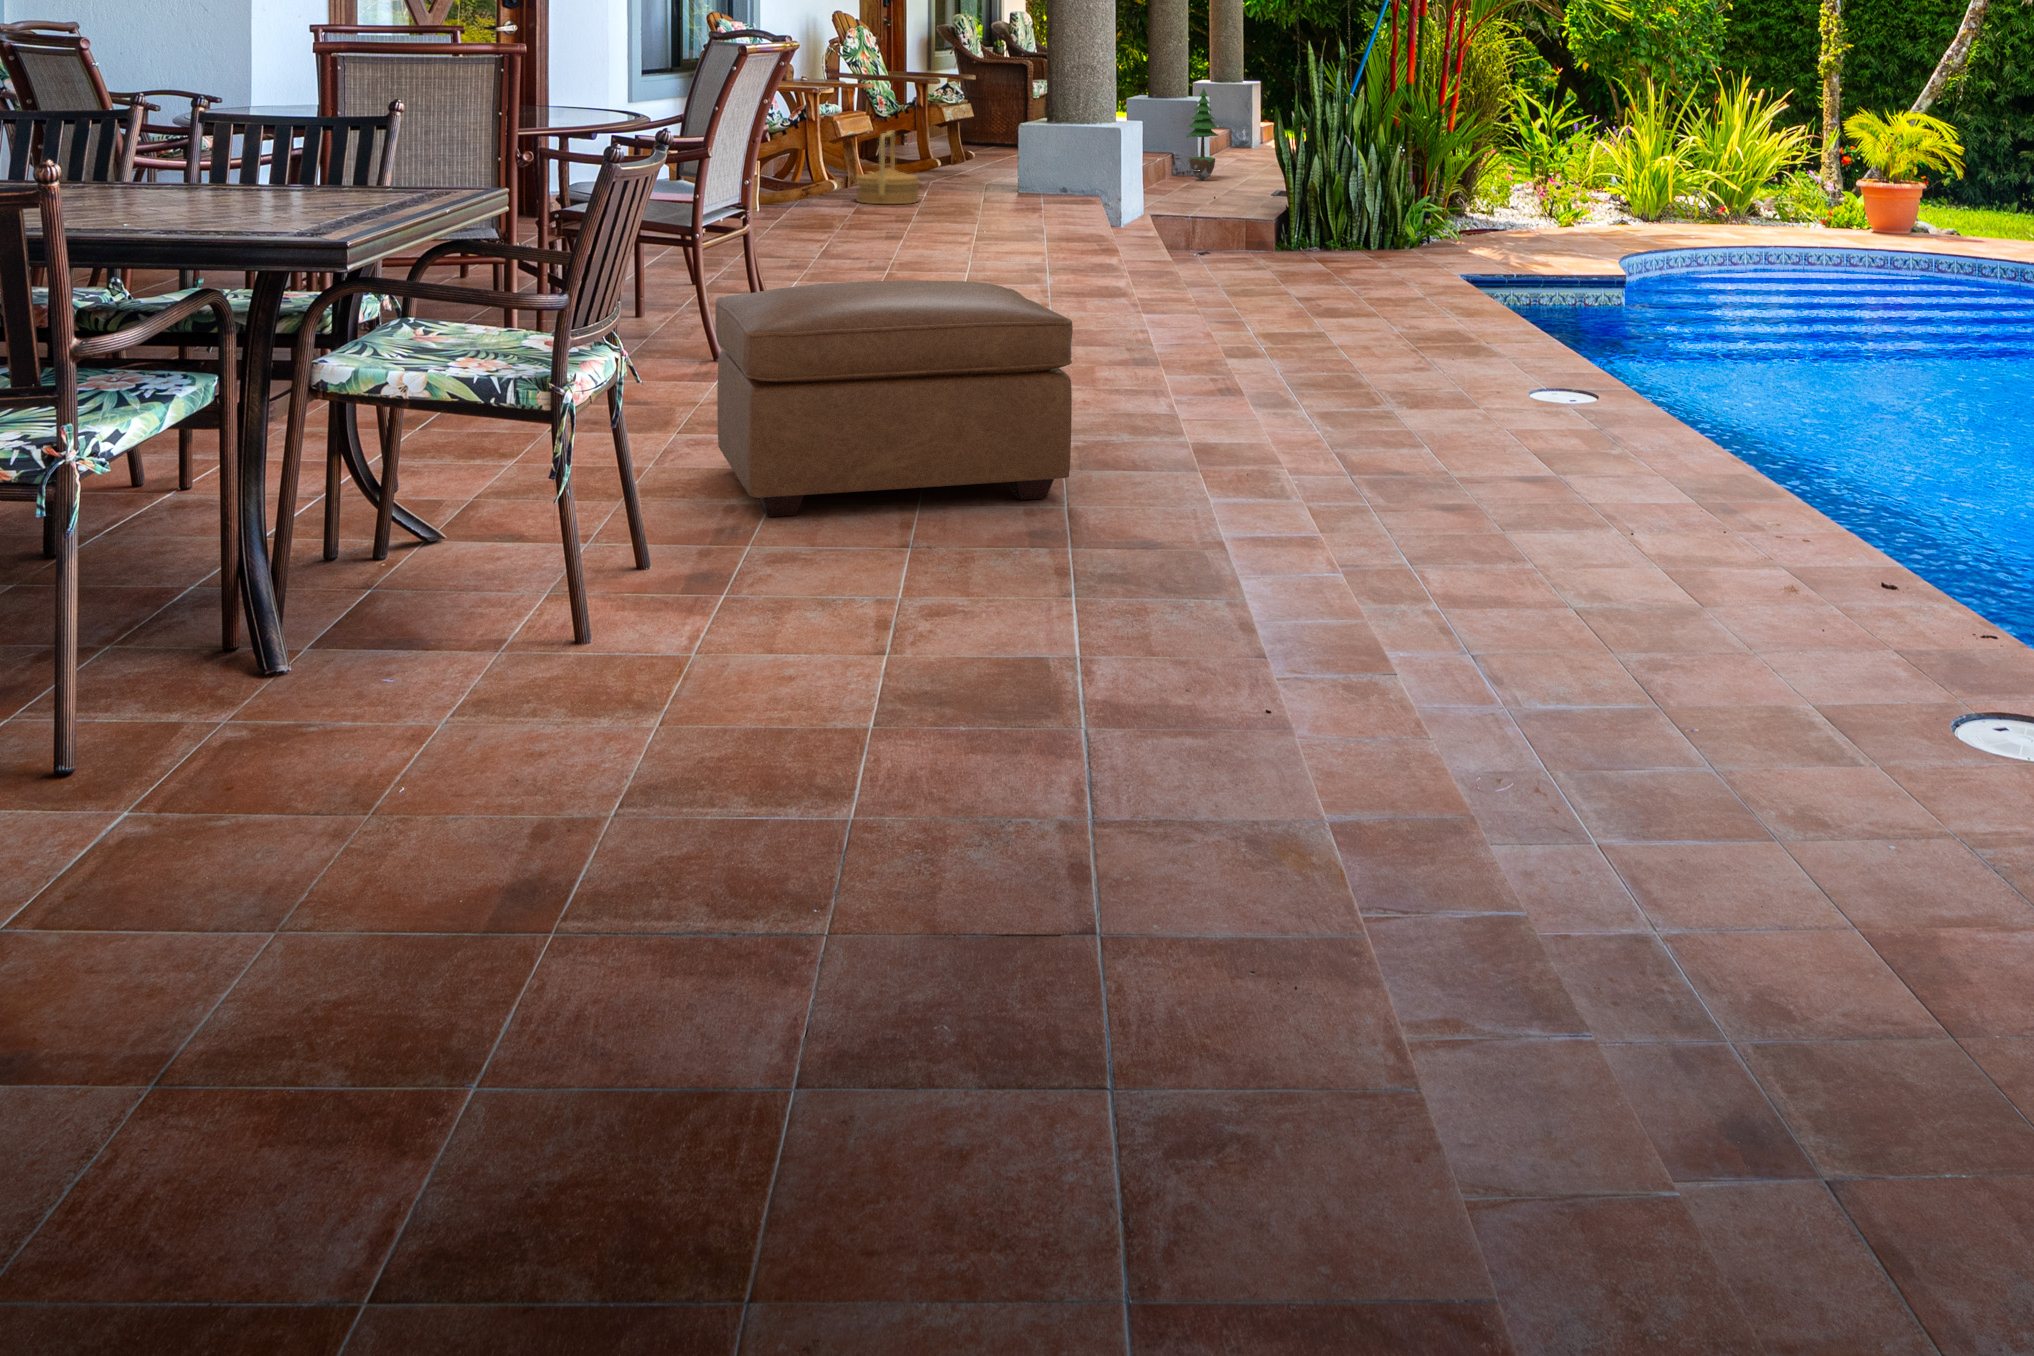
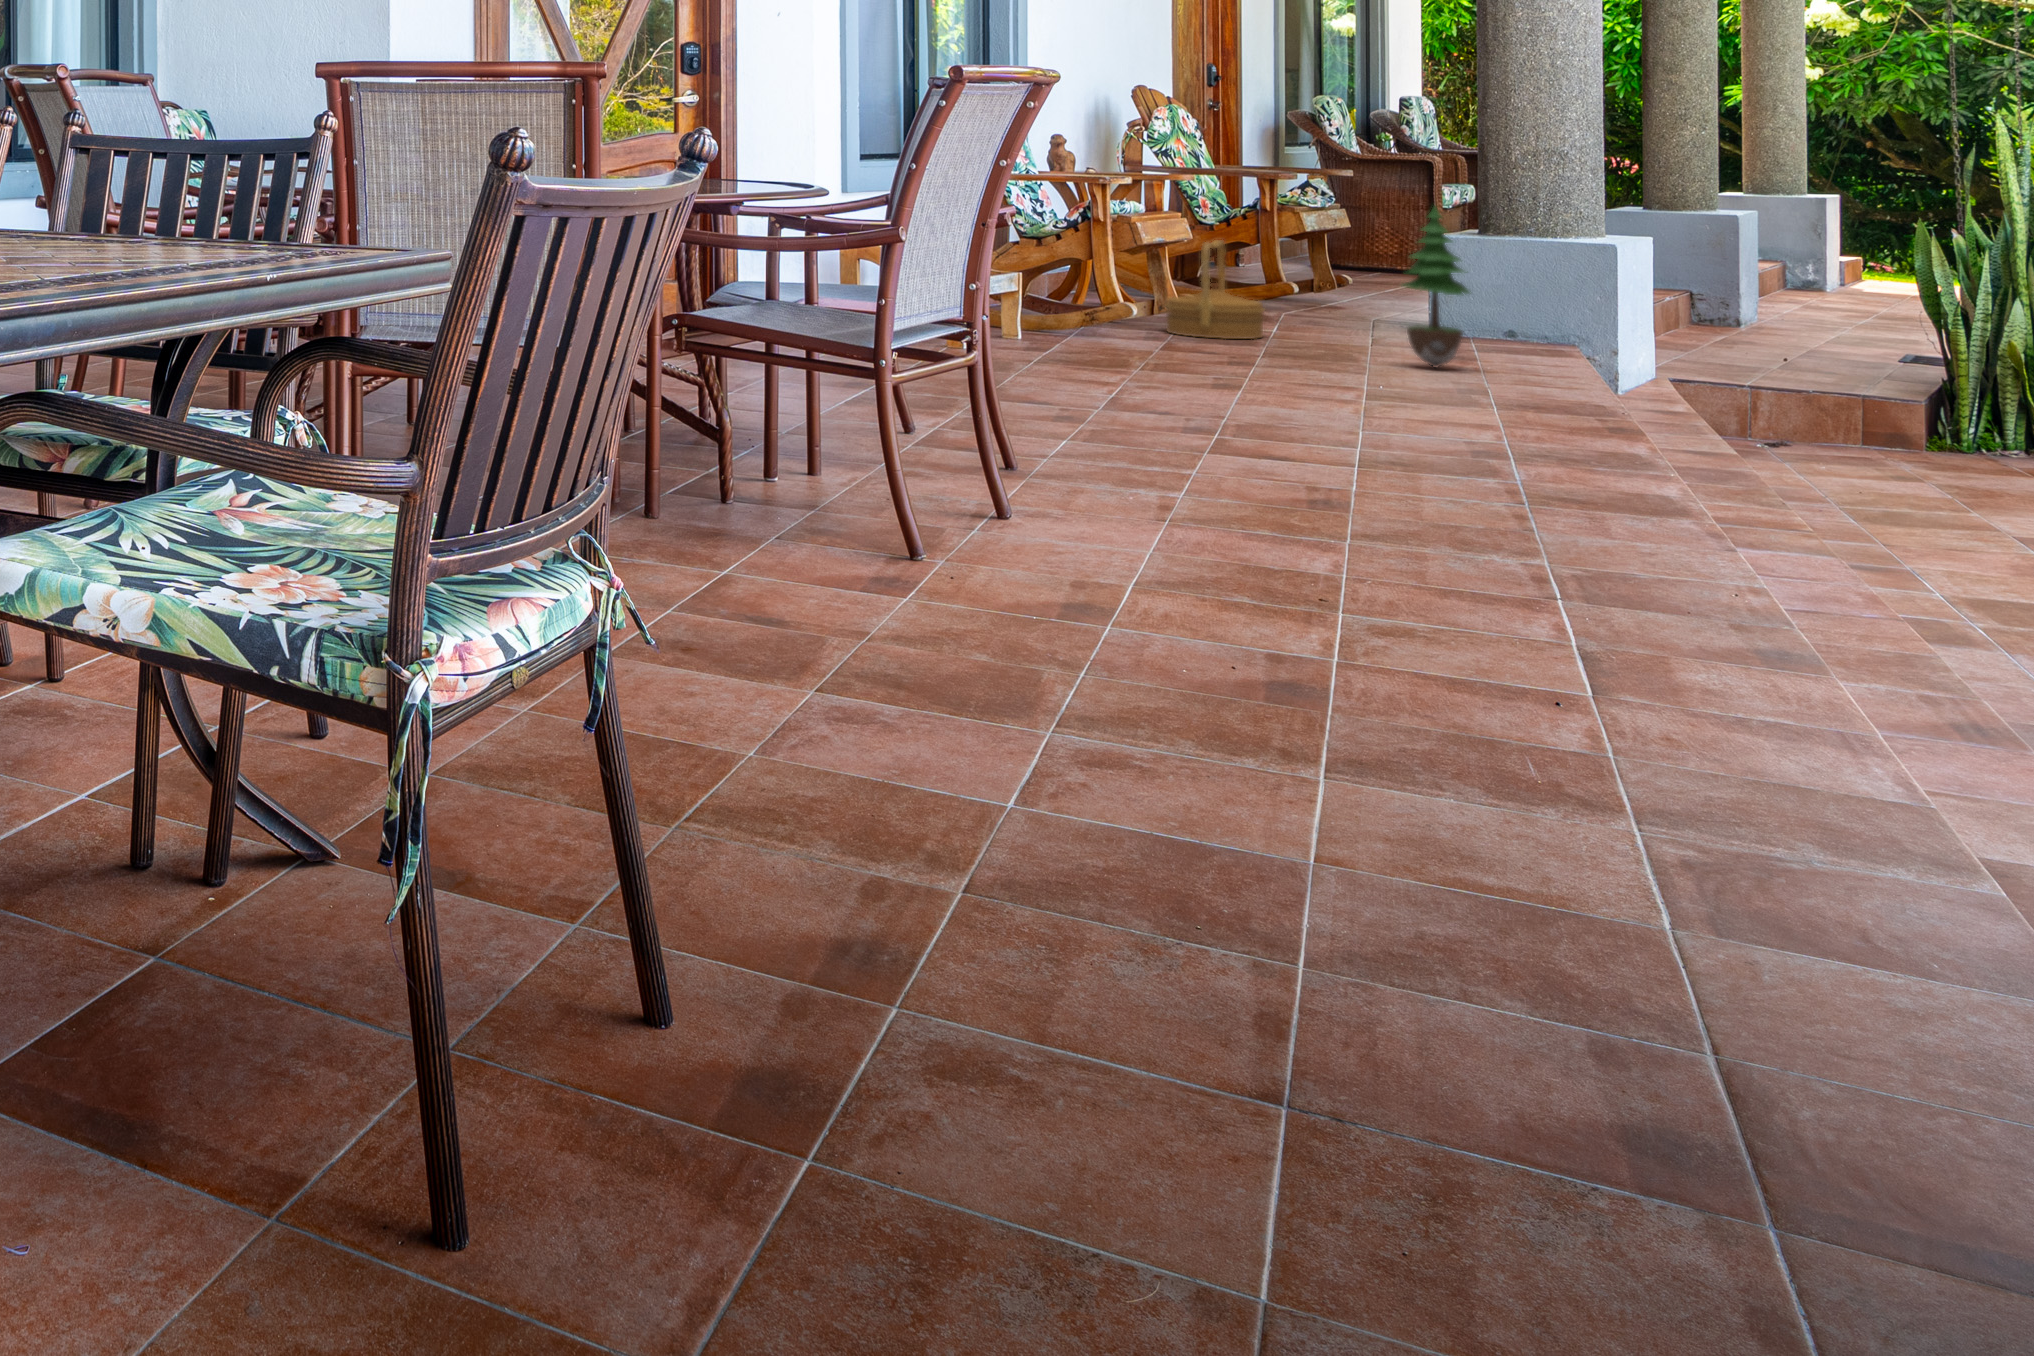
potted tree: present [1187,88,1218,180] -> present [1403,206,1471,367]
ottoman: present [715,281,1073,517] -> none [867,472,1774,1059]

